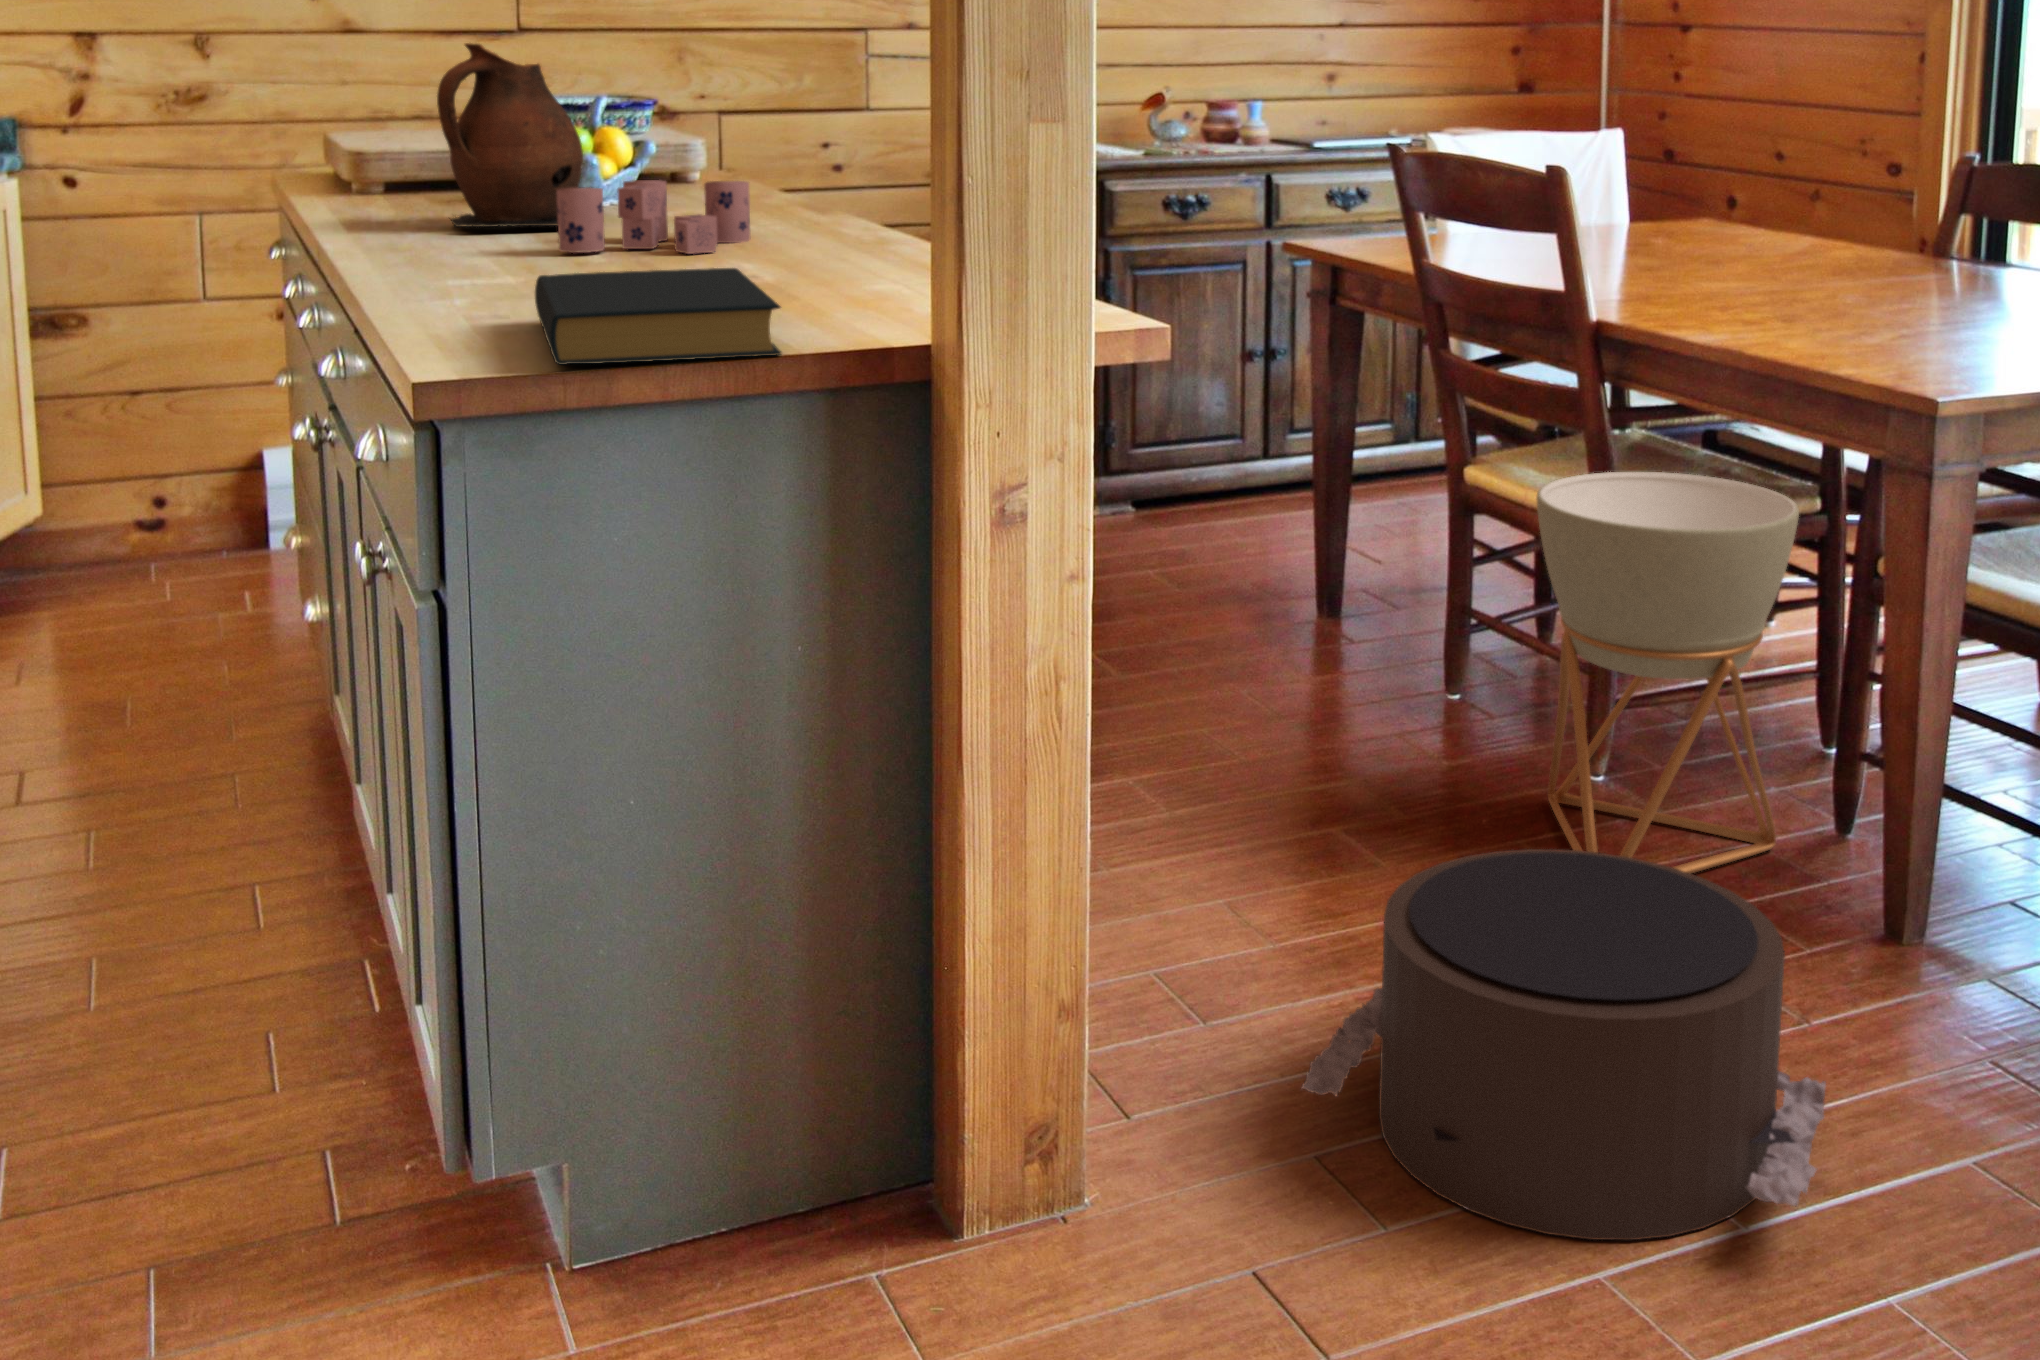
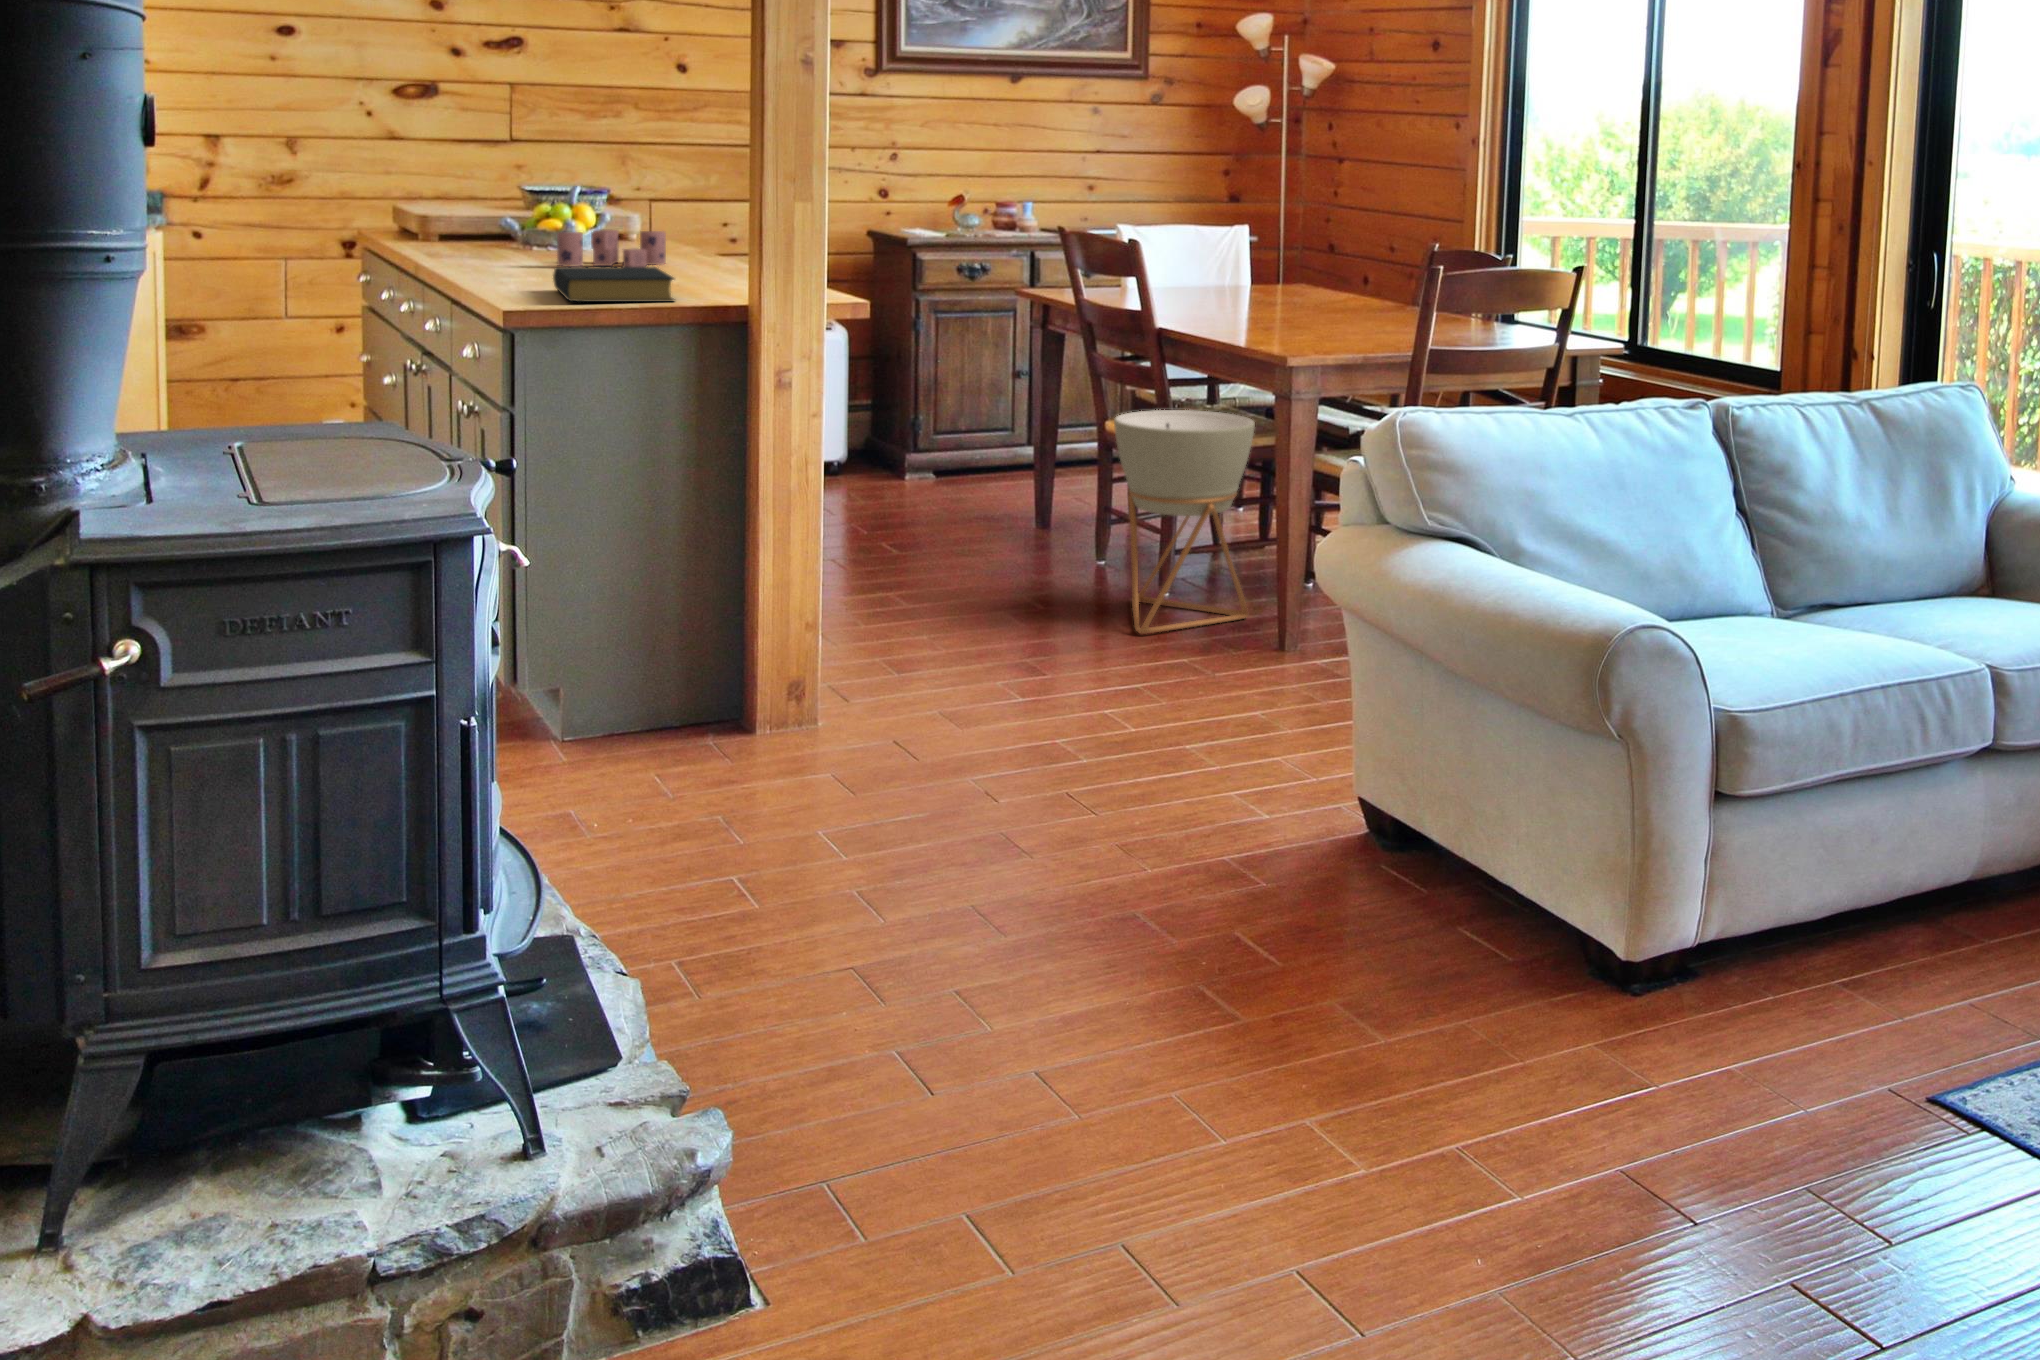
ceramic pitcher: present [437,43,583,227] -> none [485,151,575,258]
pouf: present [1302,849,1826,1240] -> none [935,579,1197,734]

